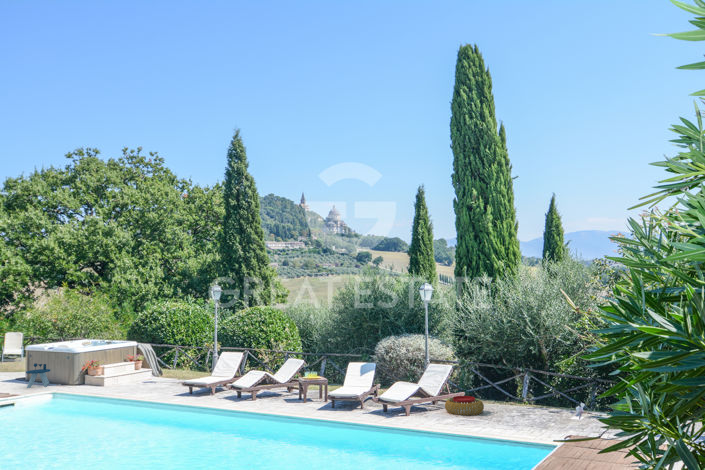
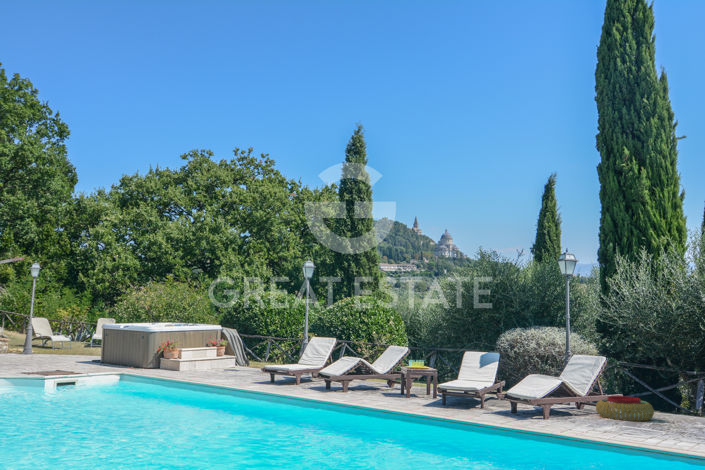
side table: present [26,363,50,388] -> none [111,345,136,370]

